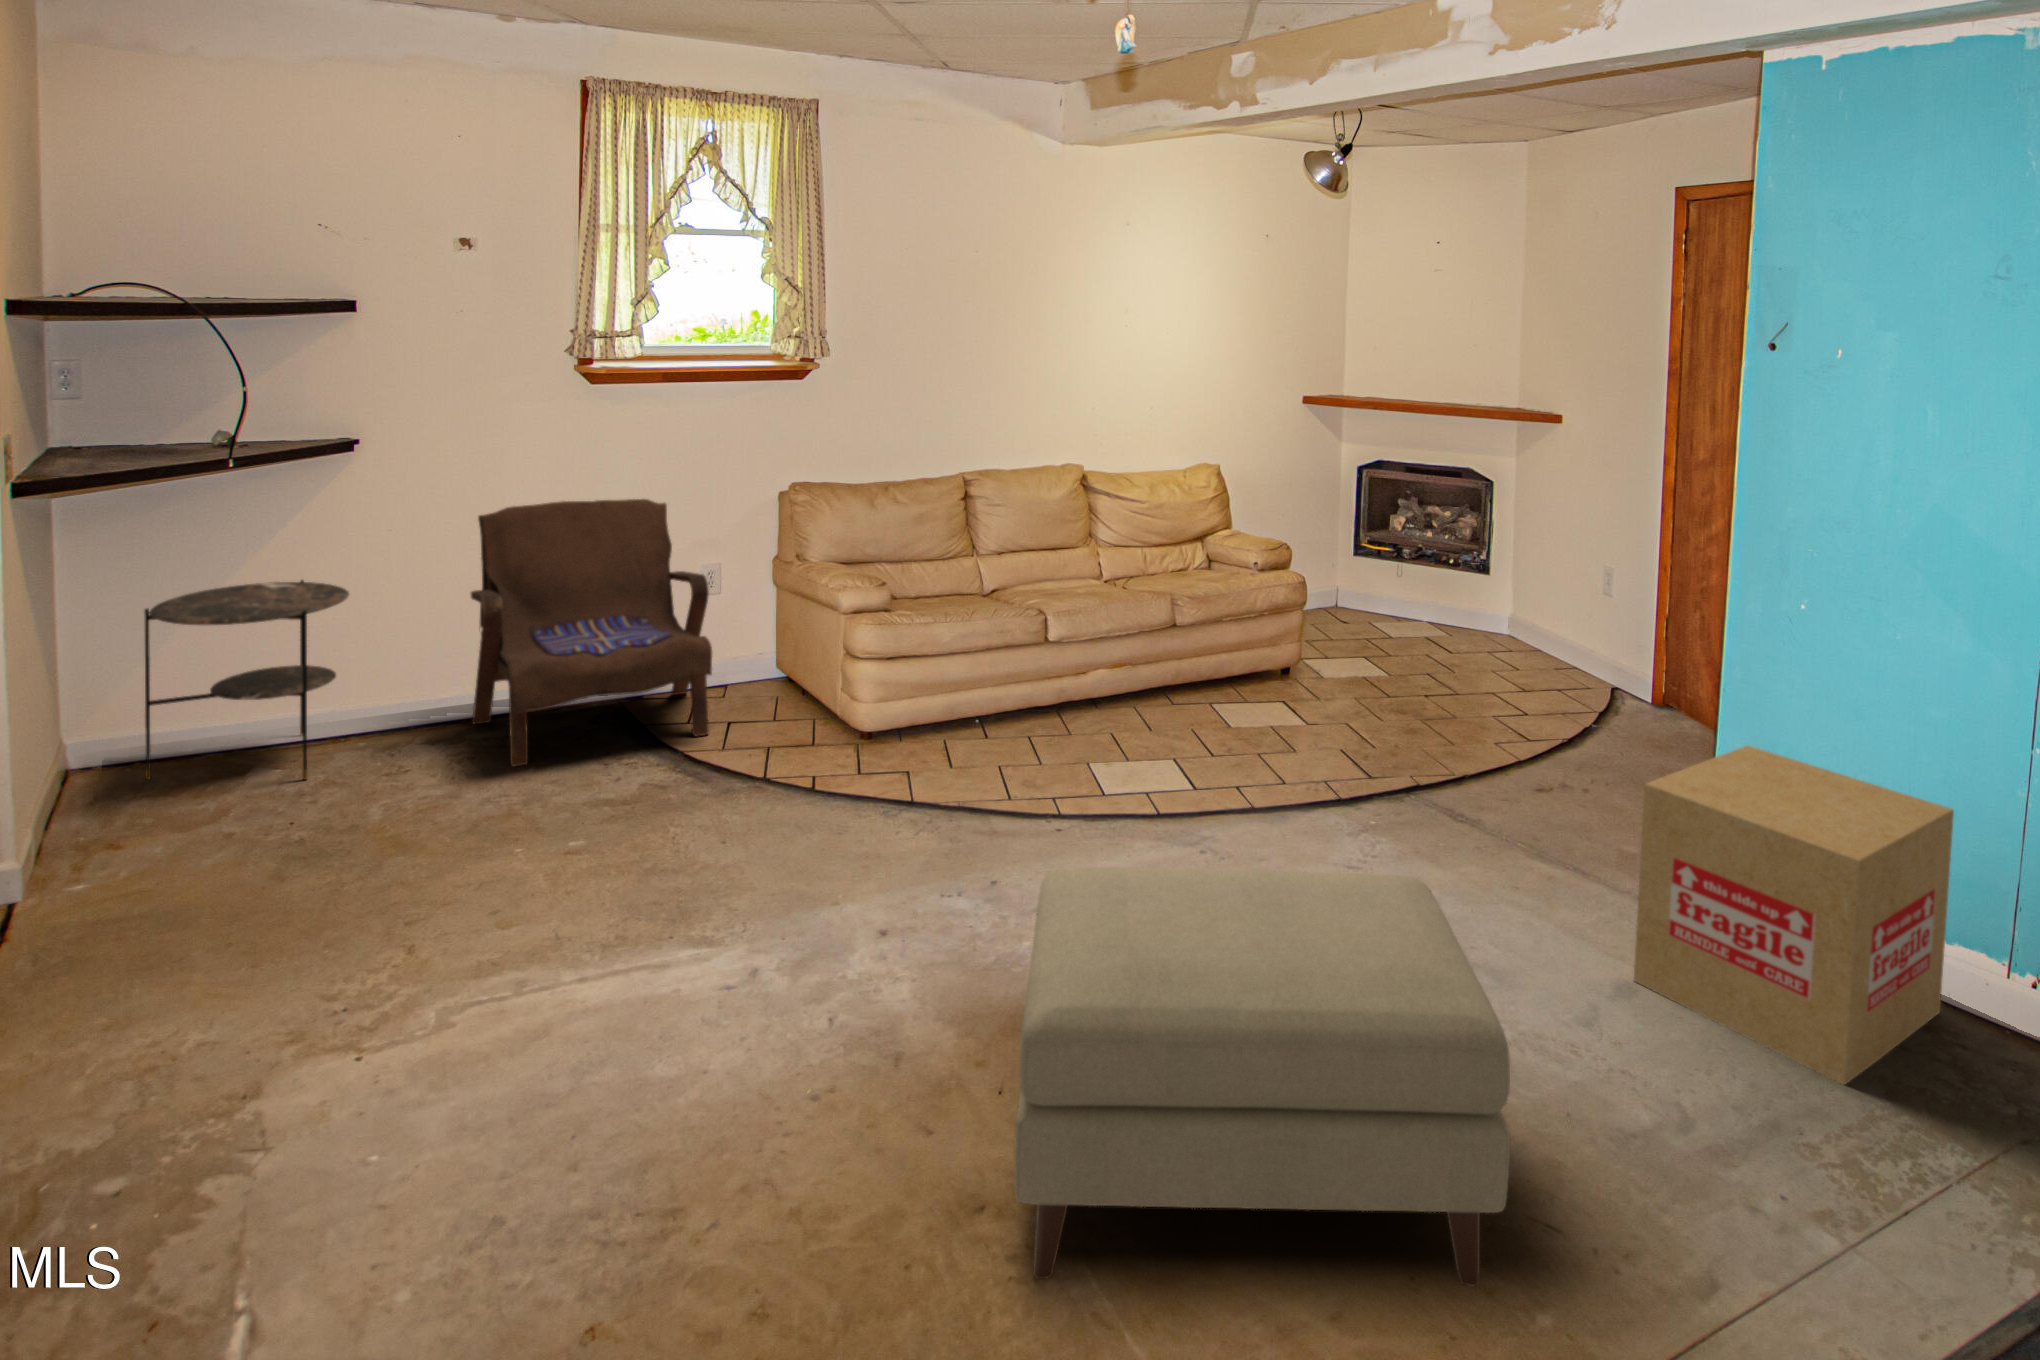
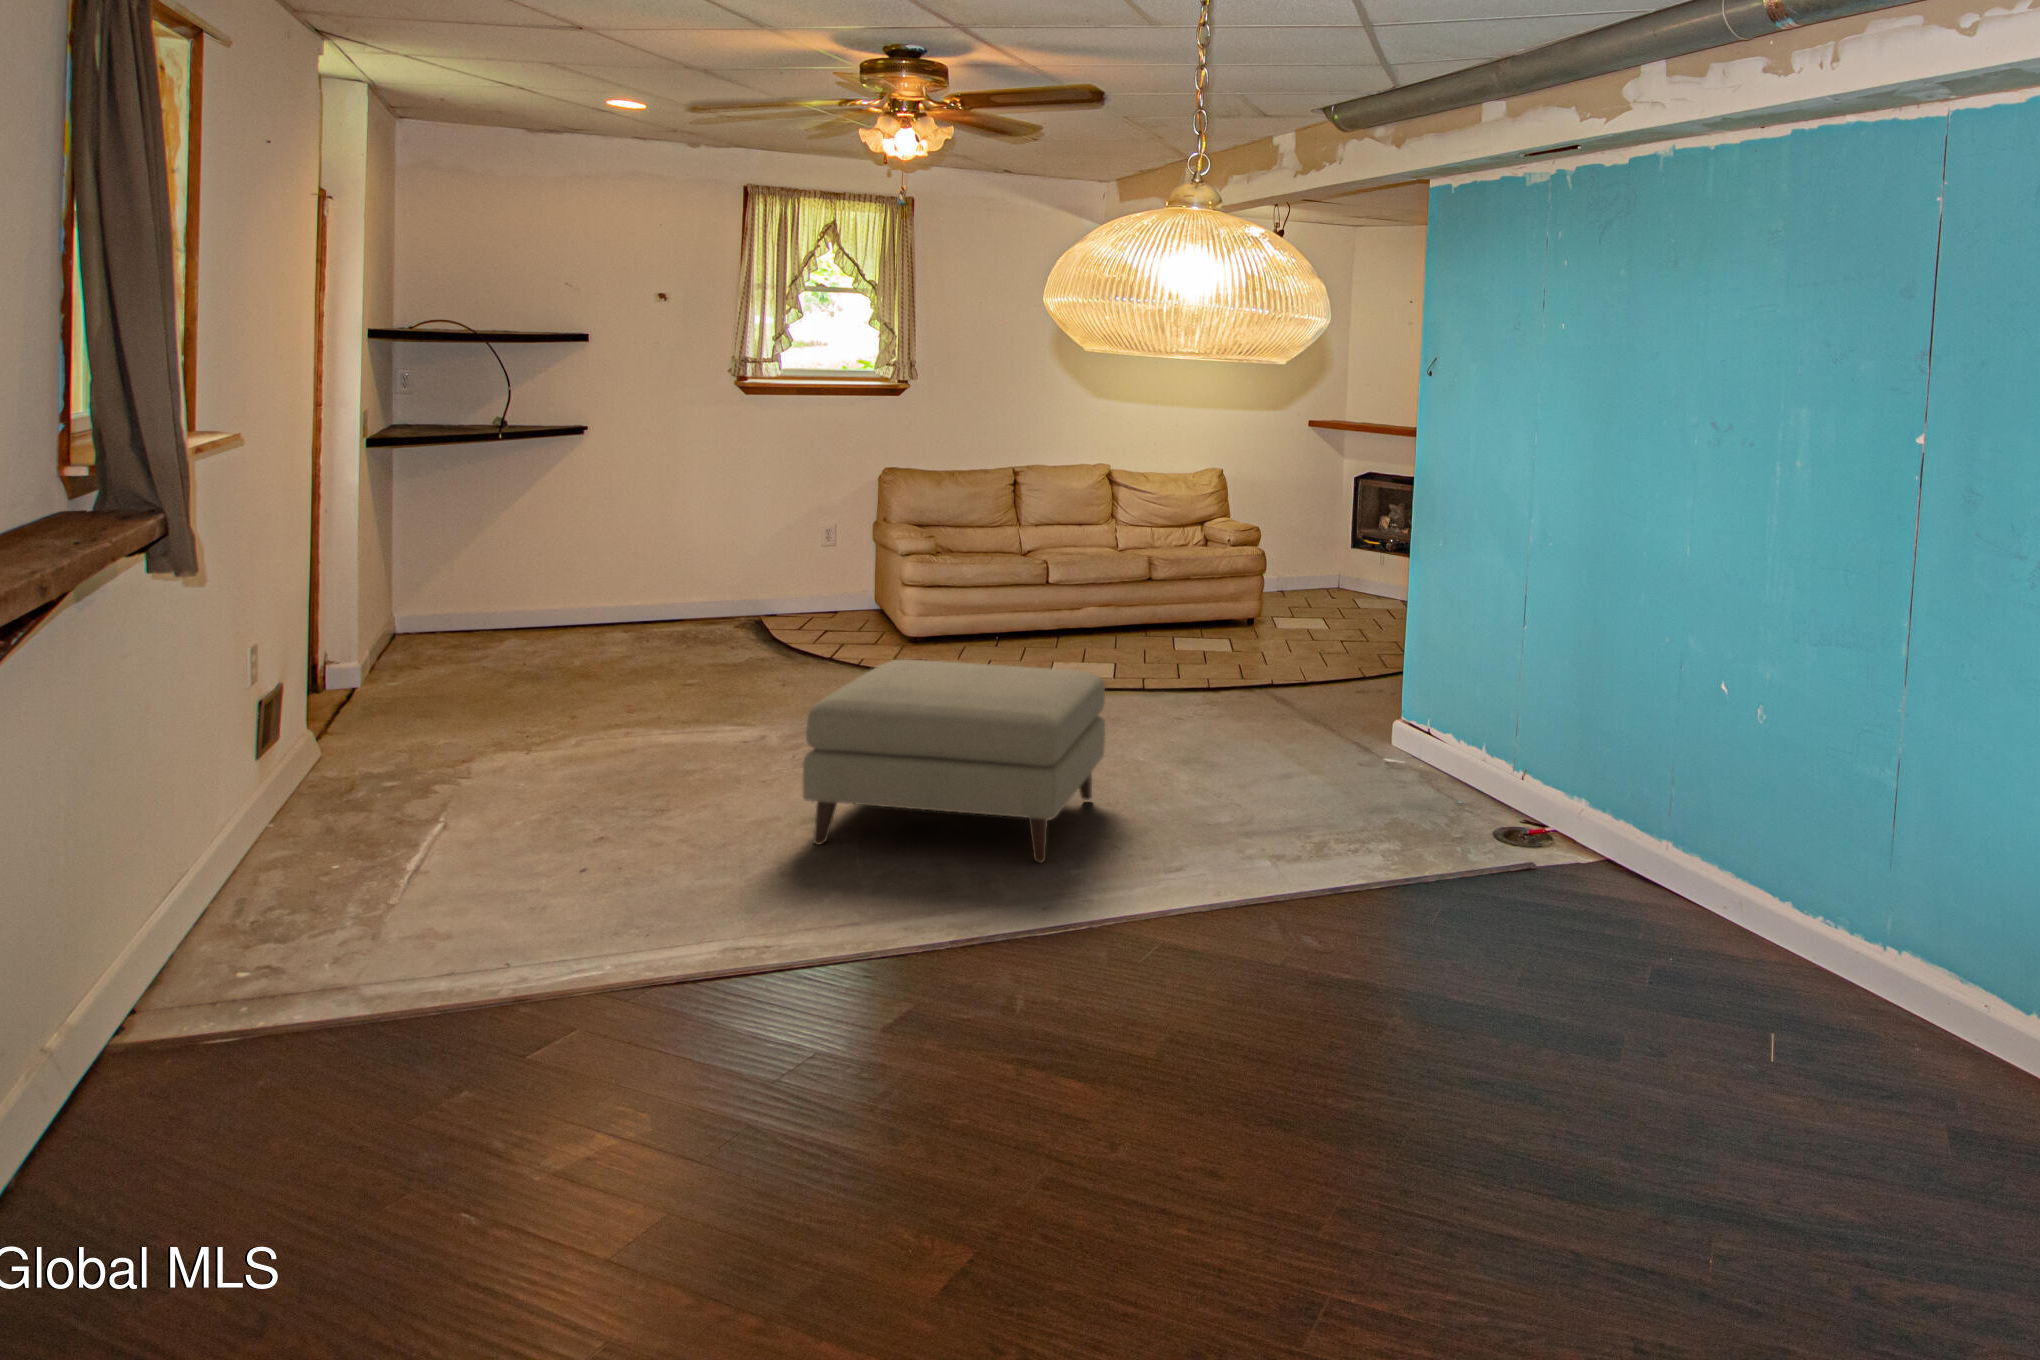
armchair: present [471,499,712,766] -> none [651,477,812,647]
side table: present [144,580,349,780] -> none [439,521,570,646]
cardboard box: present [1633,745,1954,1085] -> none [1295,634,1485,821]

